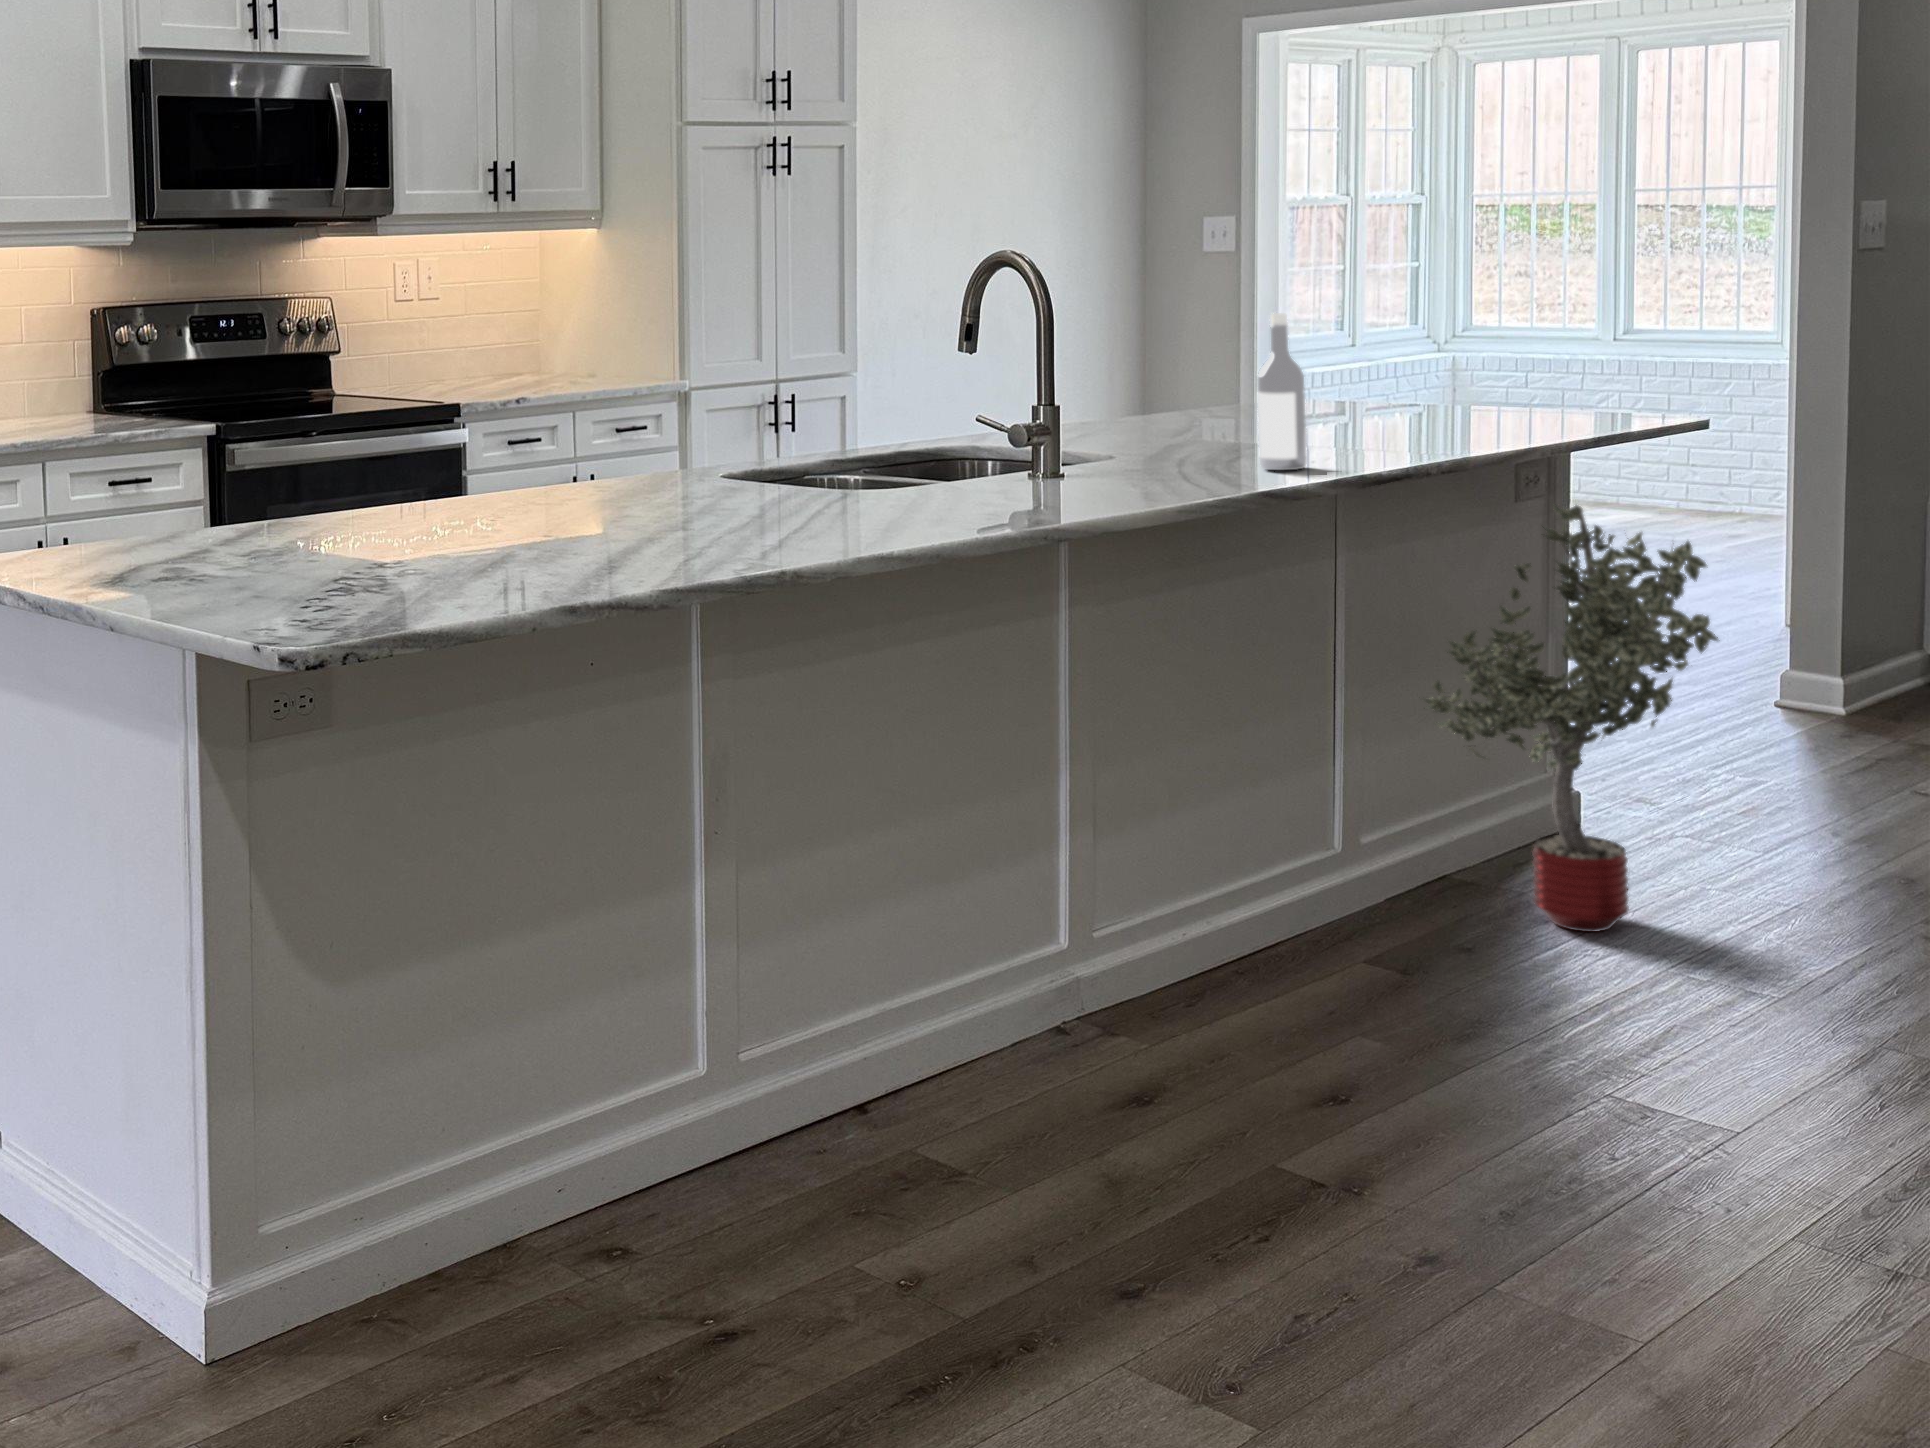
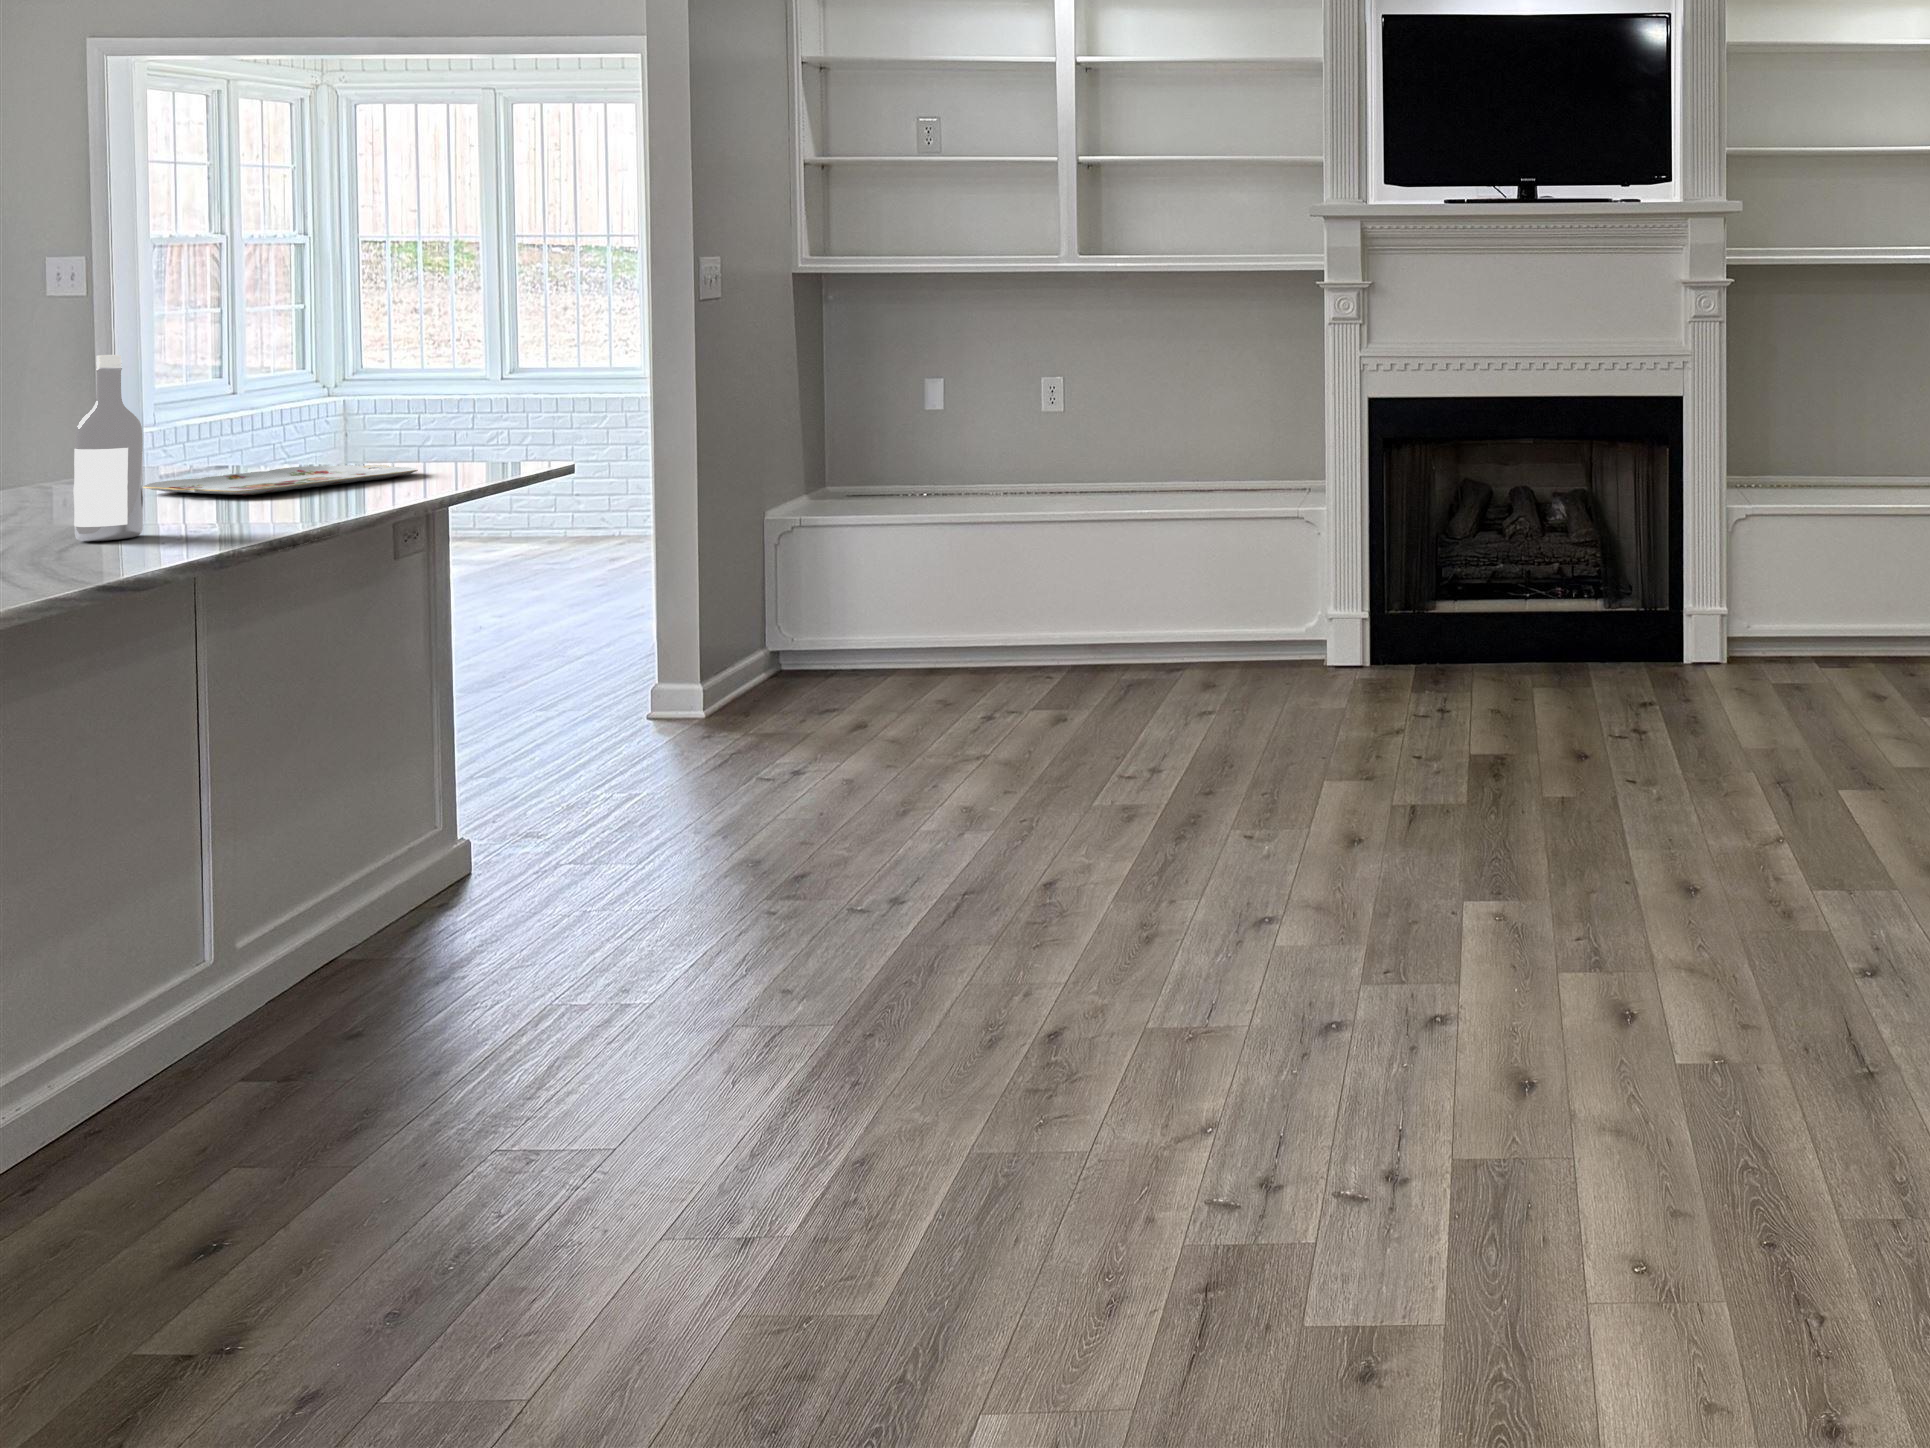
serving tray: none [1296,406,1523,434] -> present [143,465,418,495]
potted tree: present [1425,505,1718,932] -> none [286,552,604,989]

